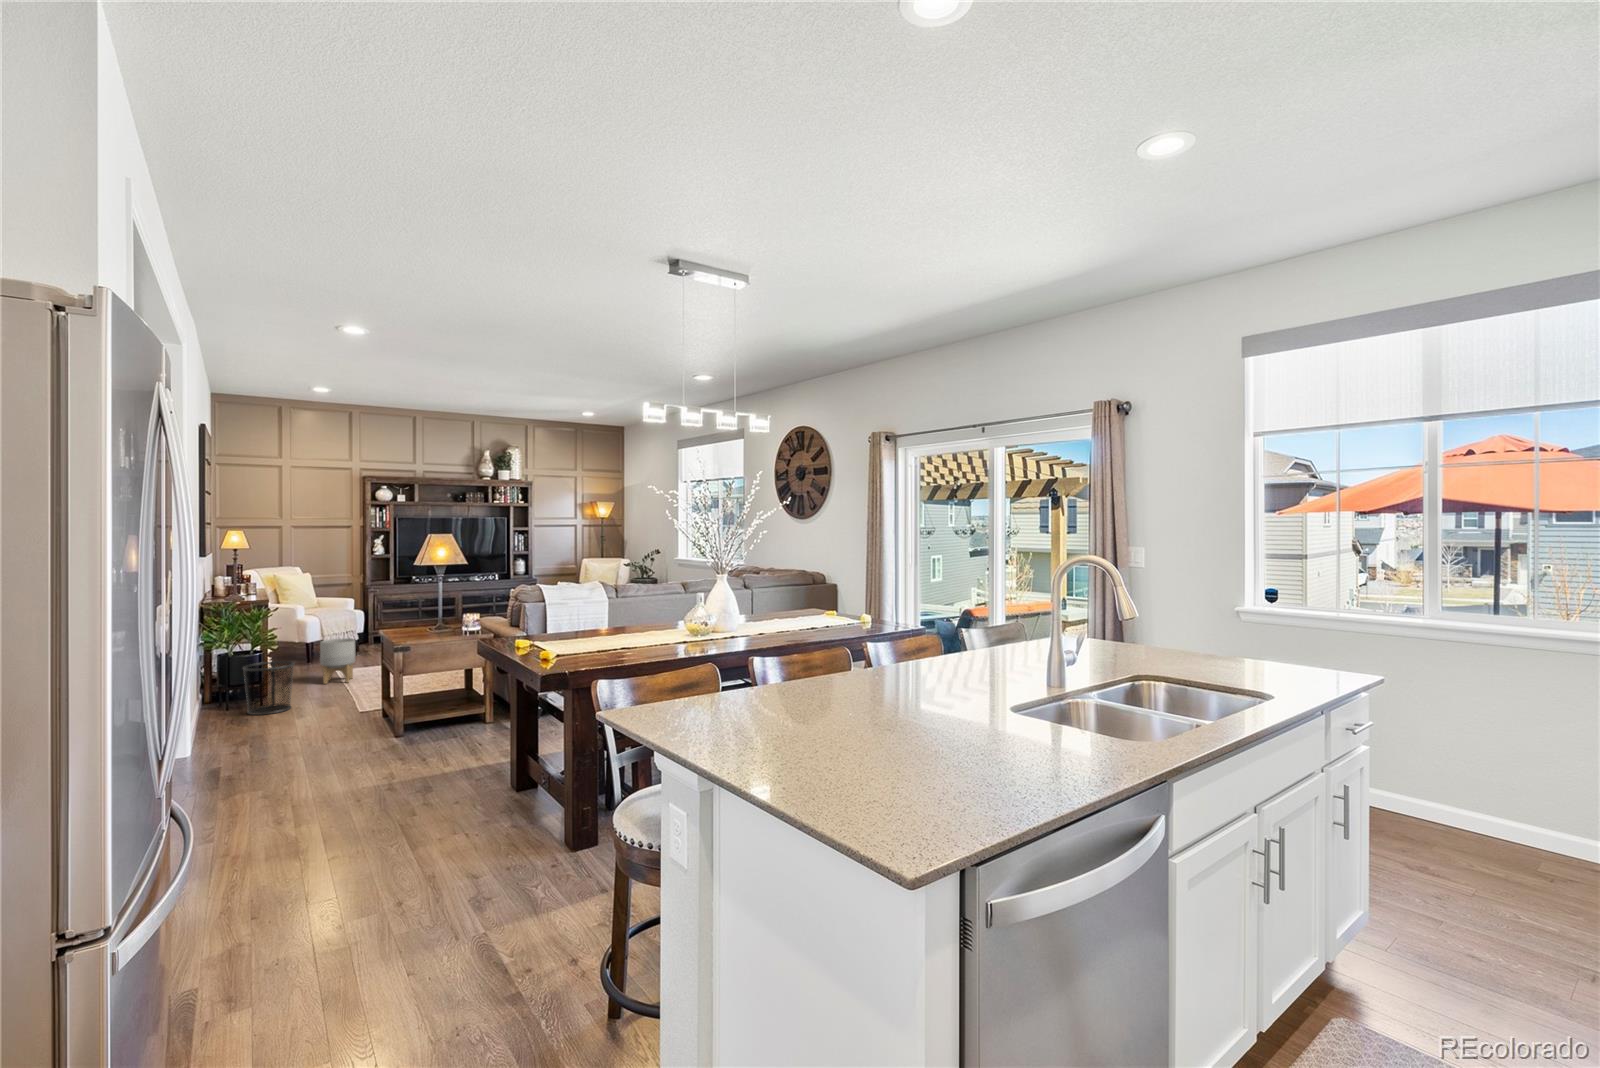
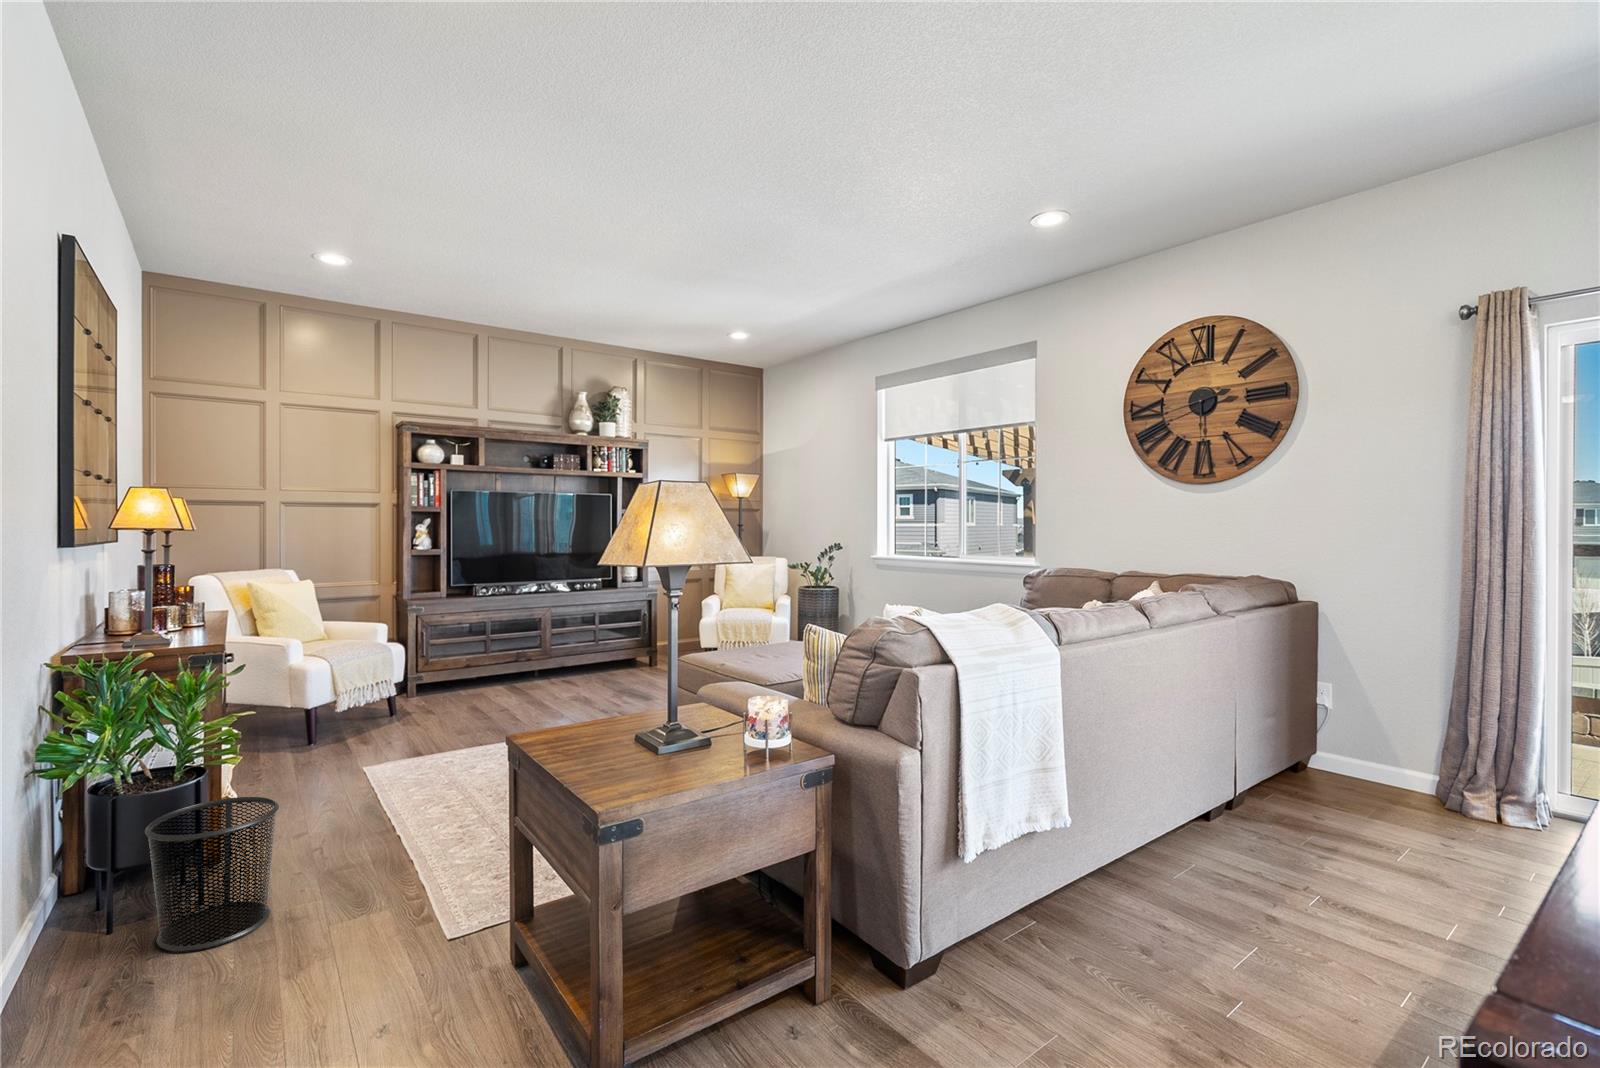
planter: present [320,638,355,684] -> none [335,714,404,814]

